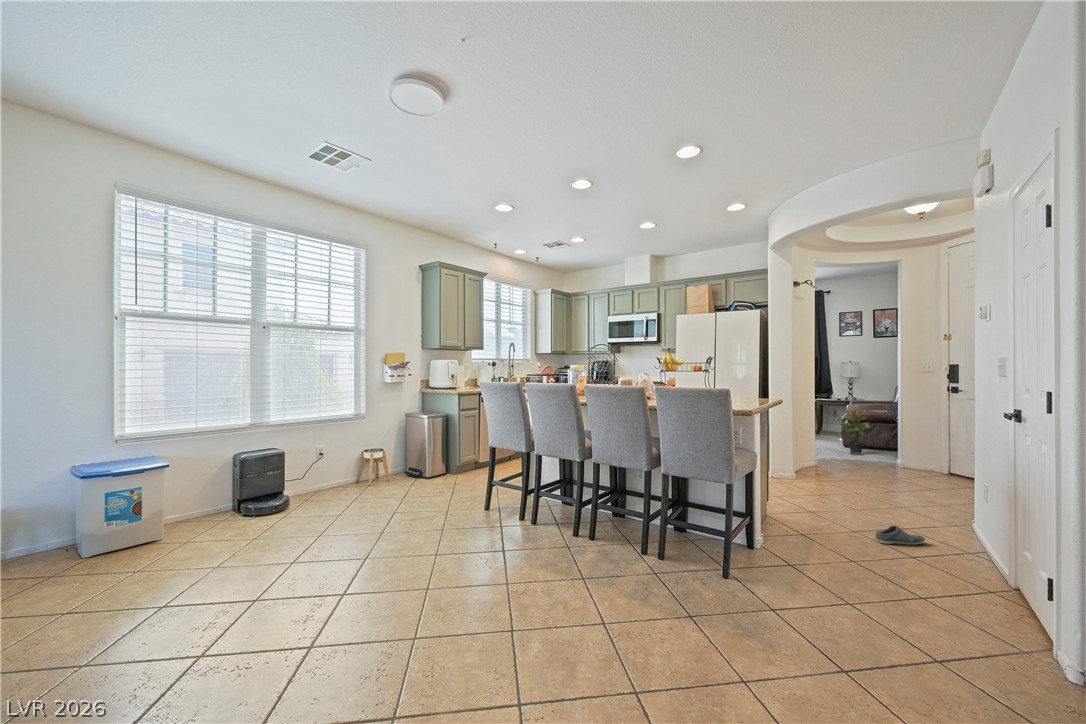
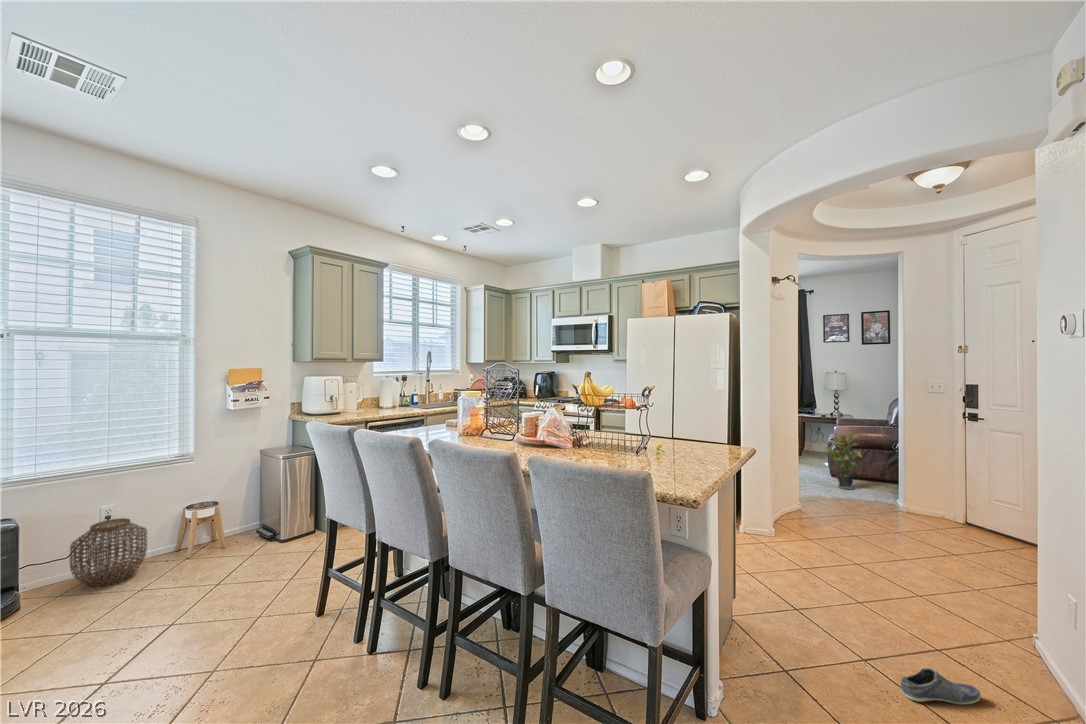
woven basket: none [309,454,350,497] -> present [70,518,147,587]

